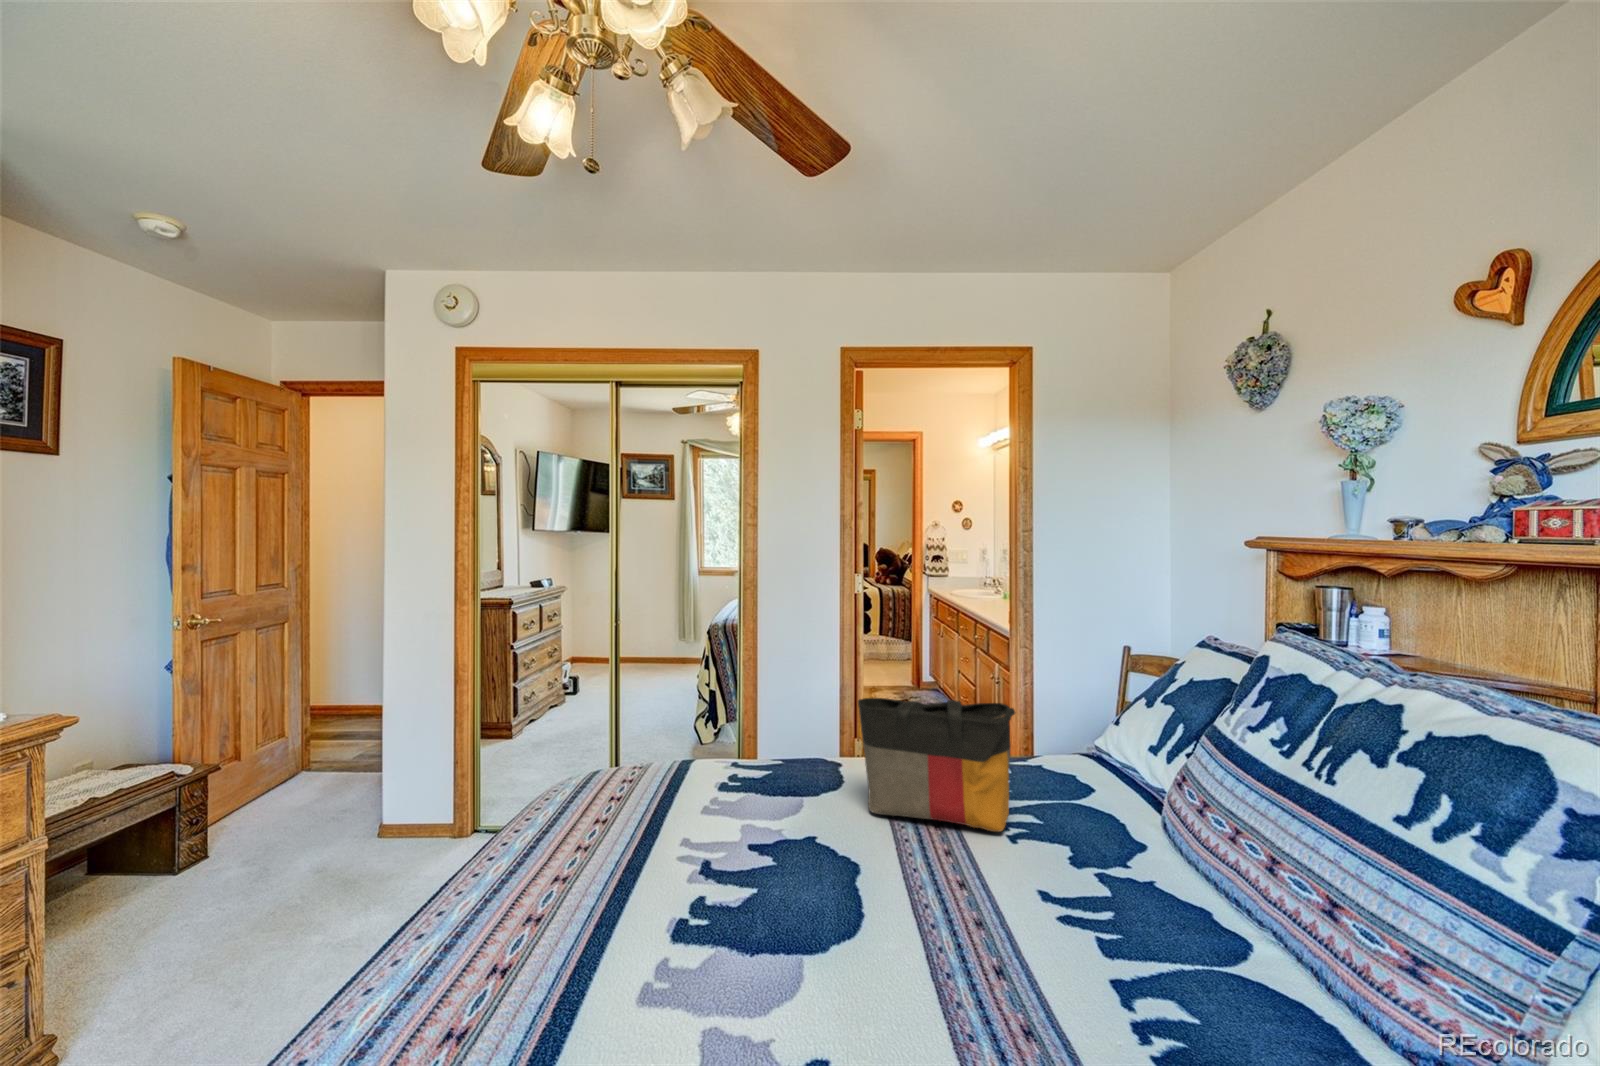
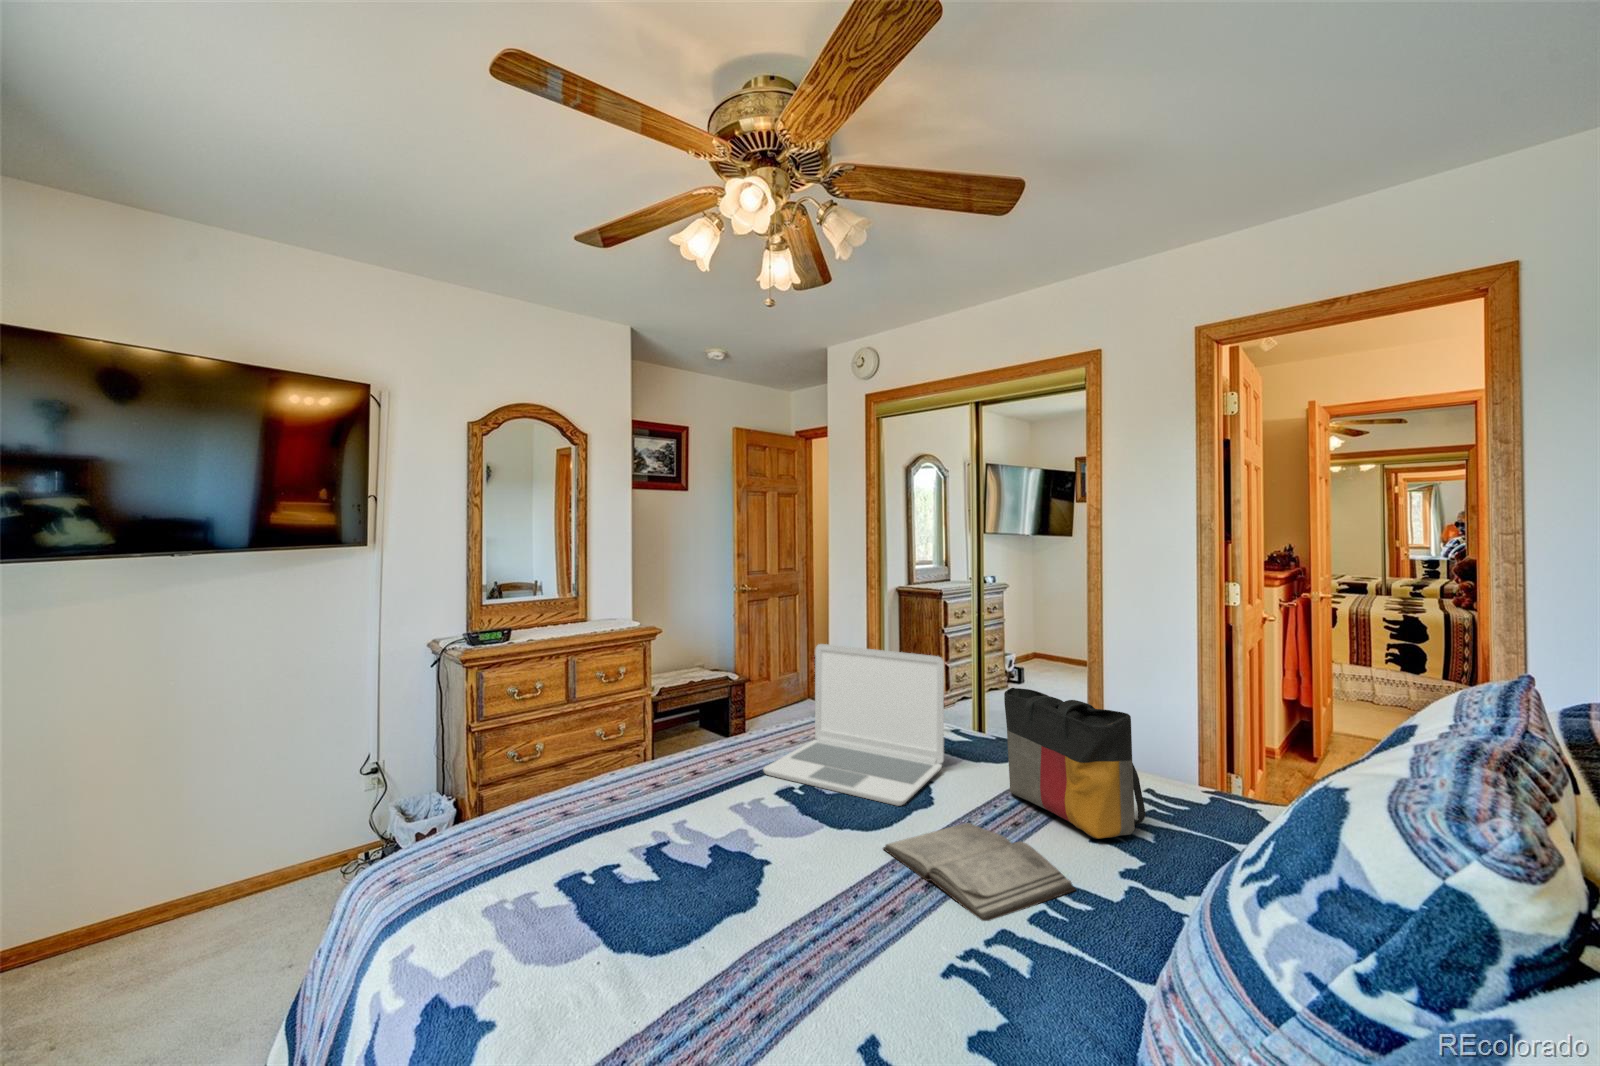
laptop: none [597,680,825,920] -> present [763,644,944,806]
diary: none [906,867,1110,986] -> present [883,823,1076,921]

